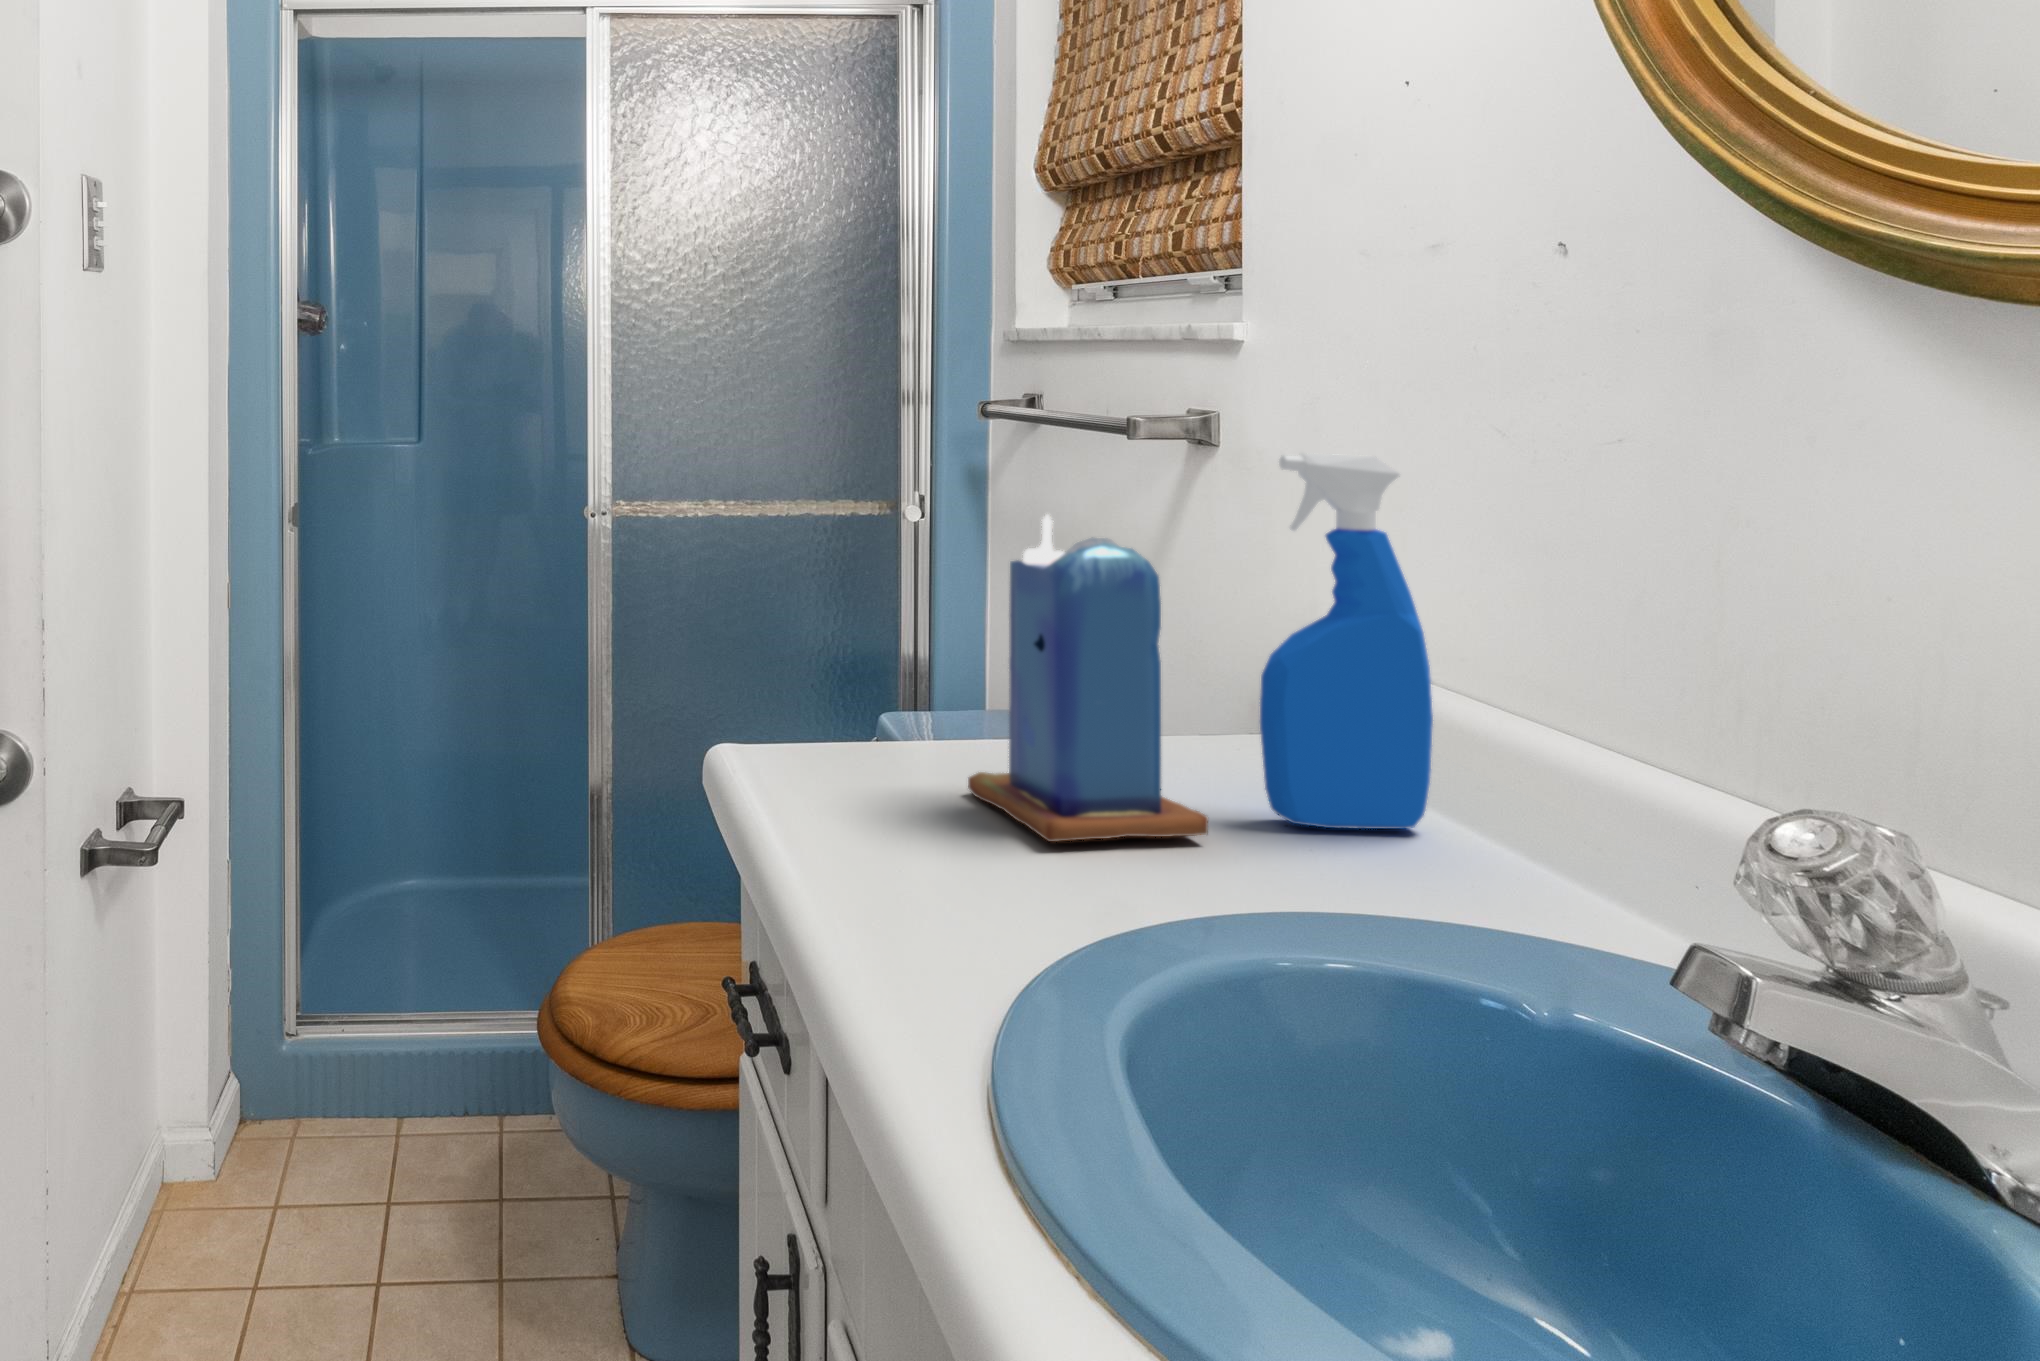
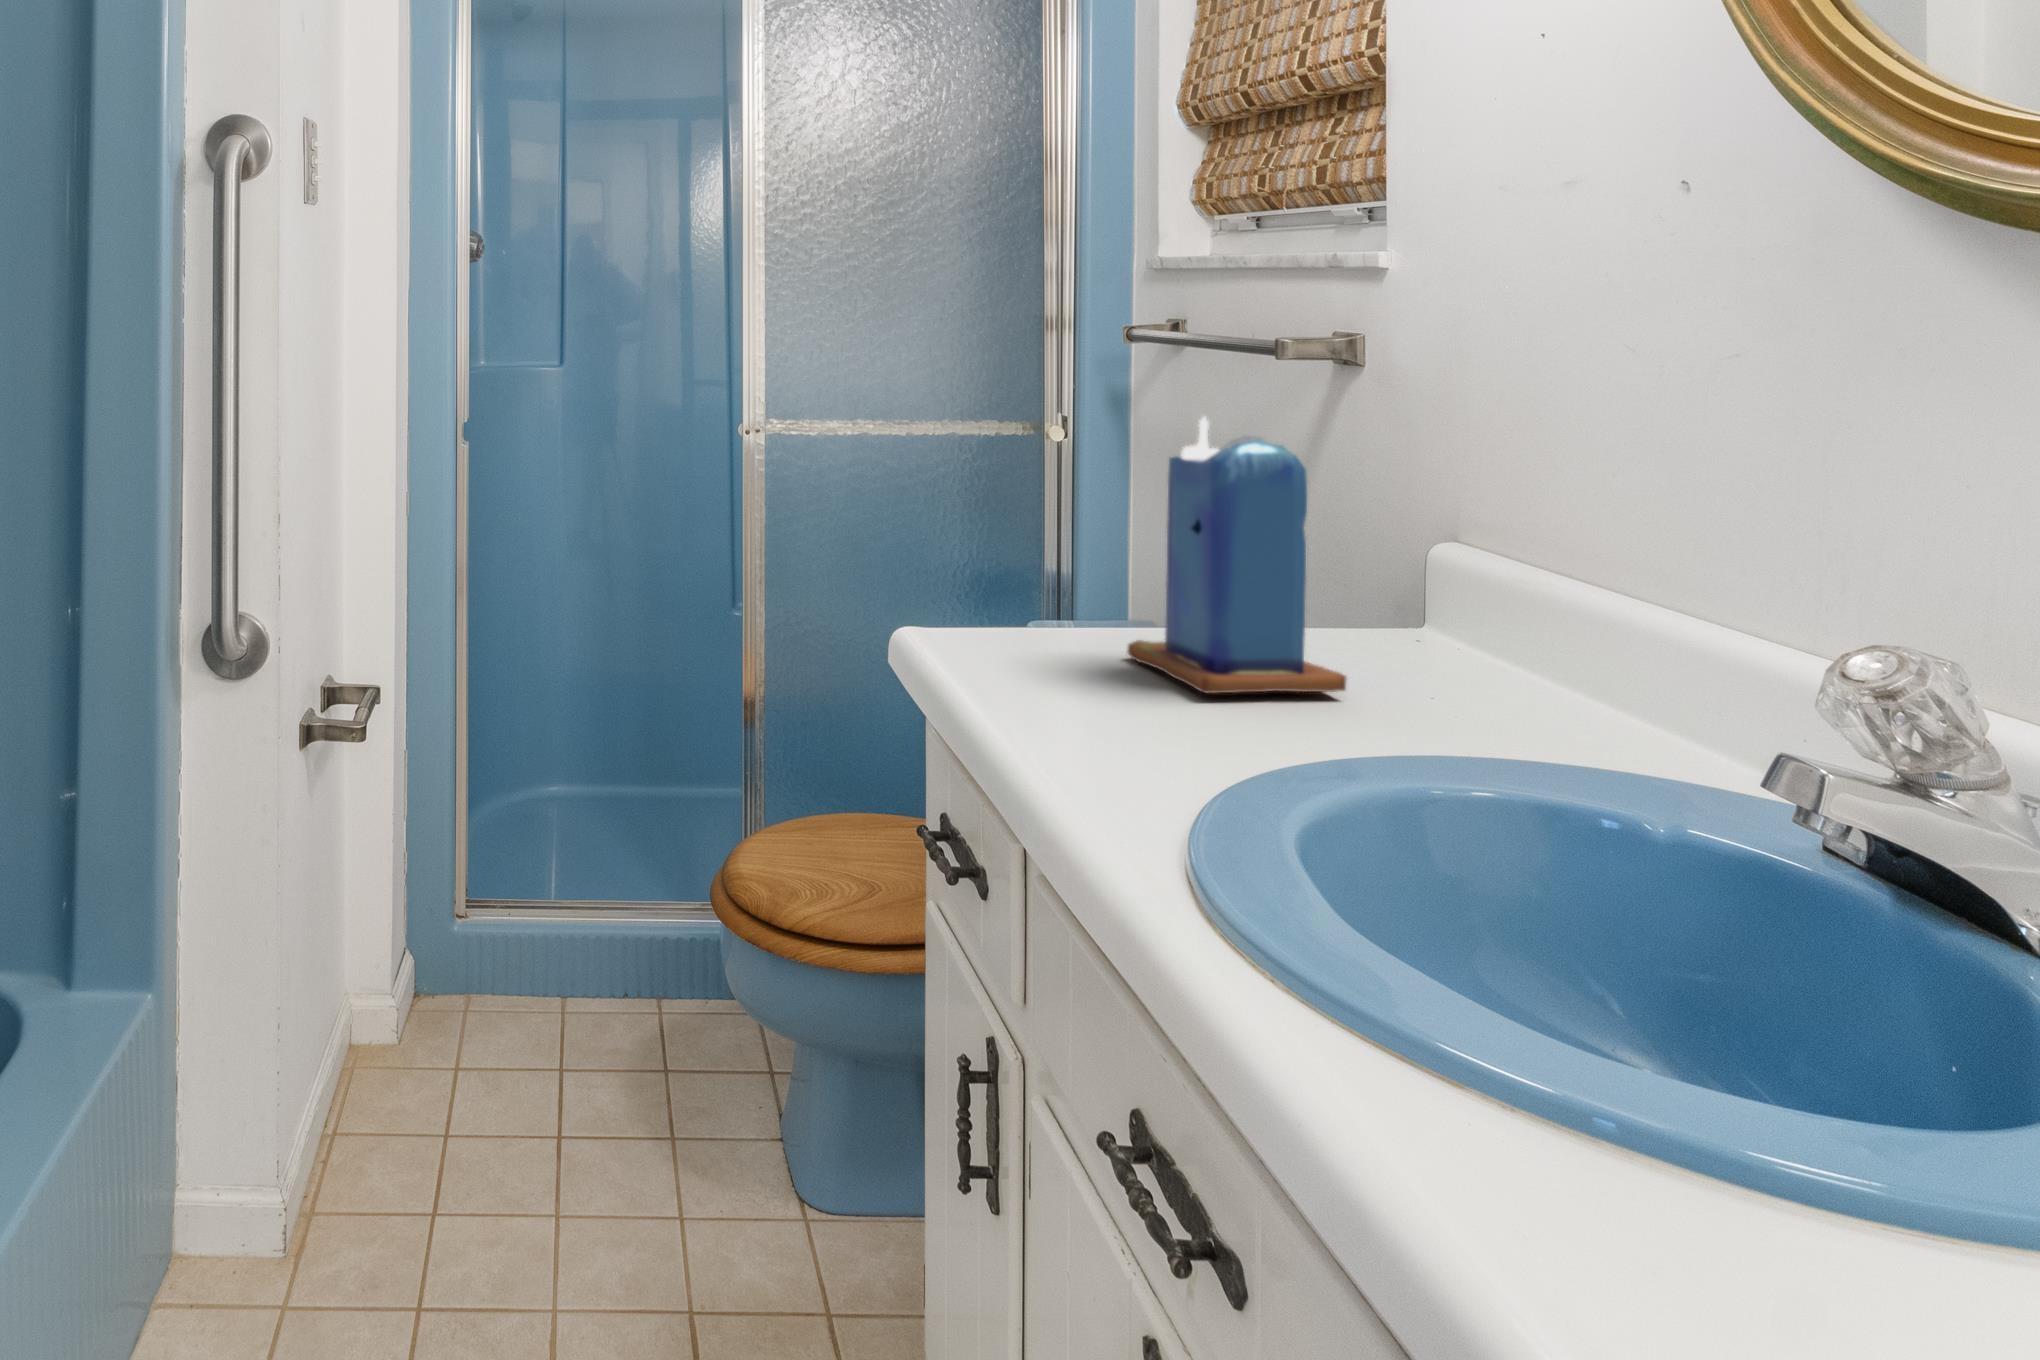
spray bottle: present [1260,453,1433,829] -> none [1394,363,1554,691]

